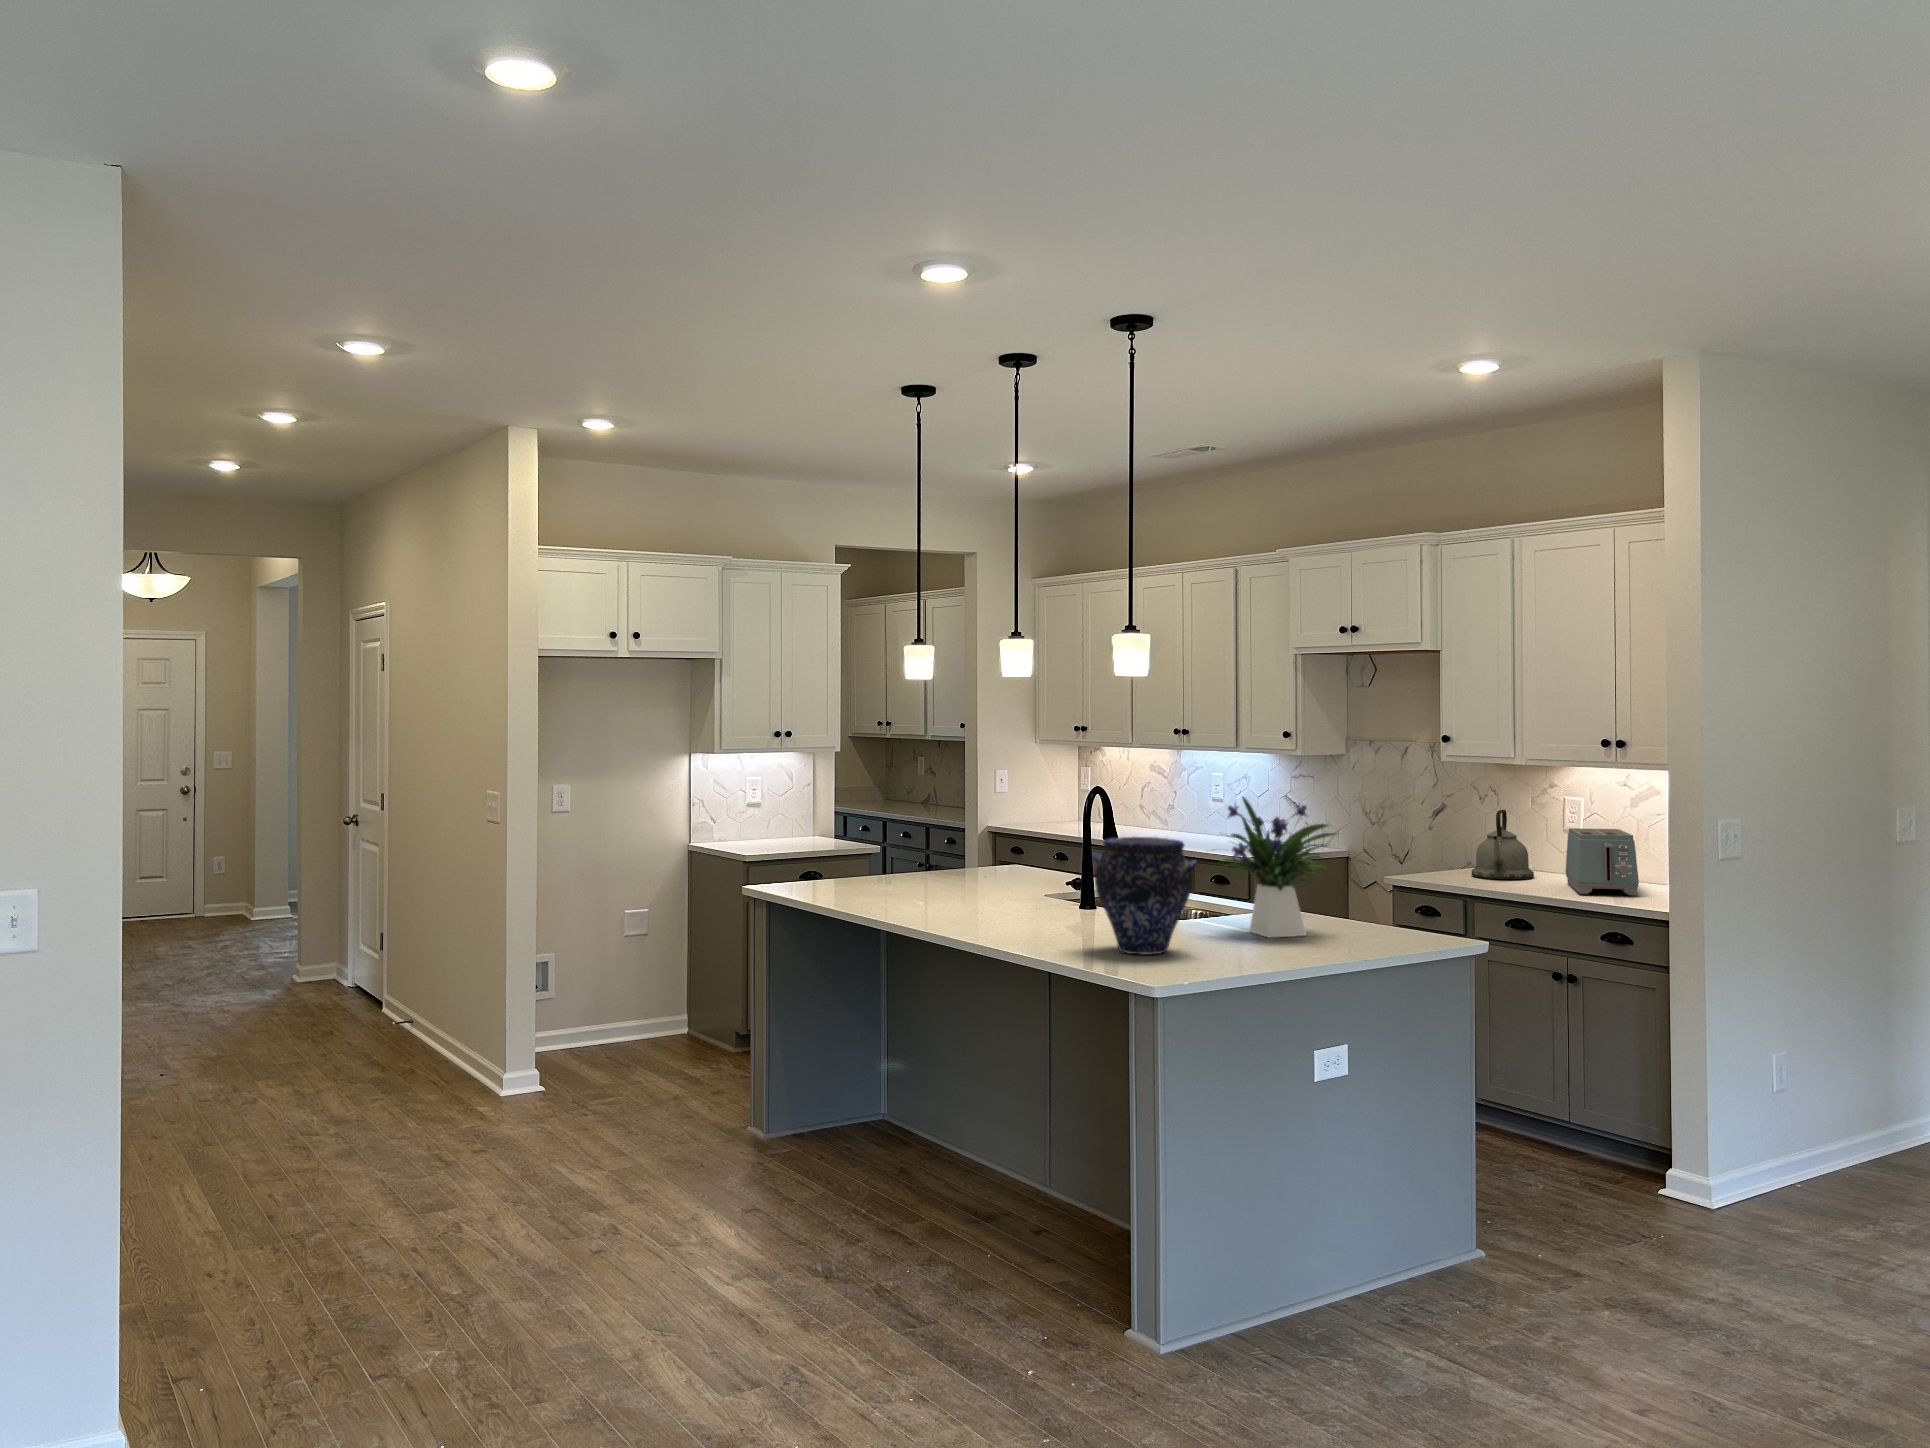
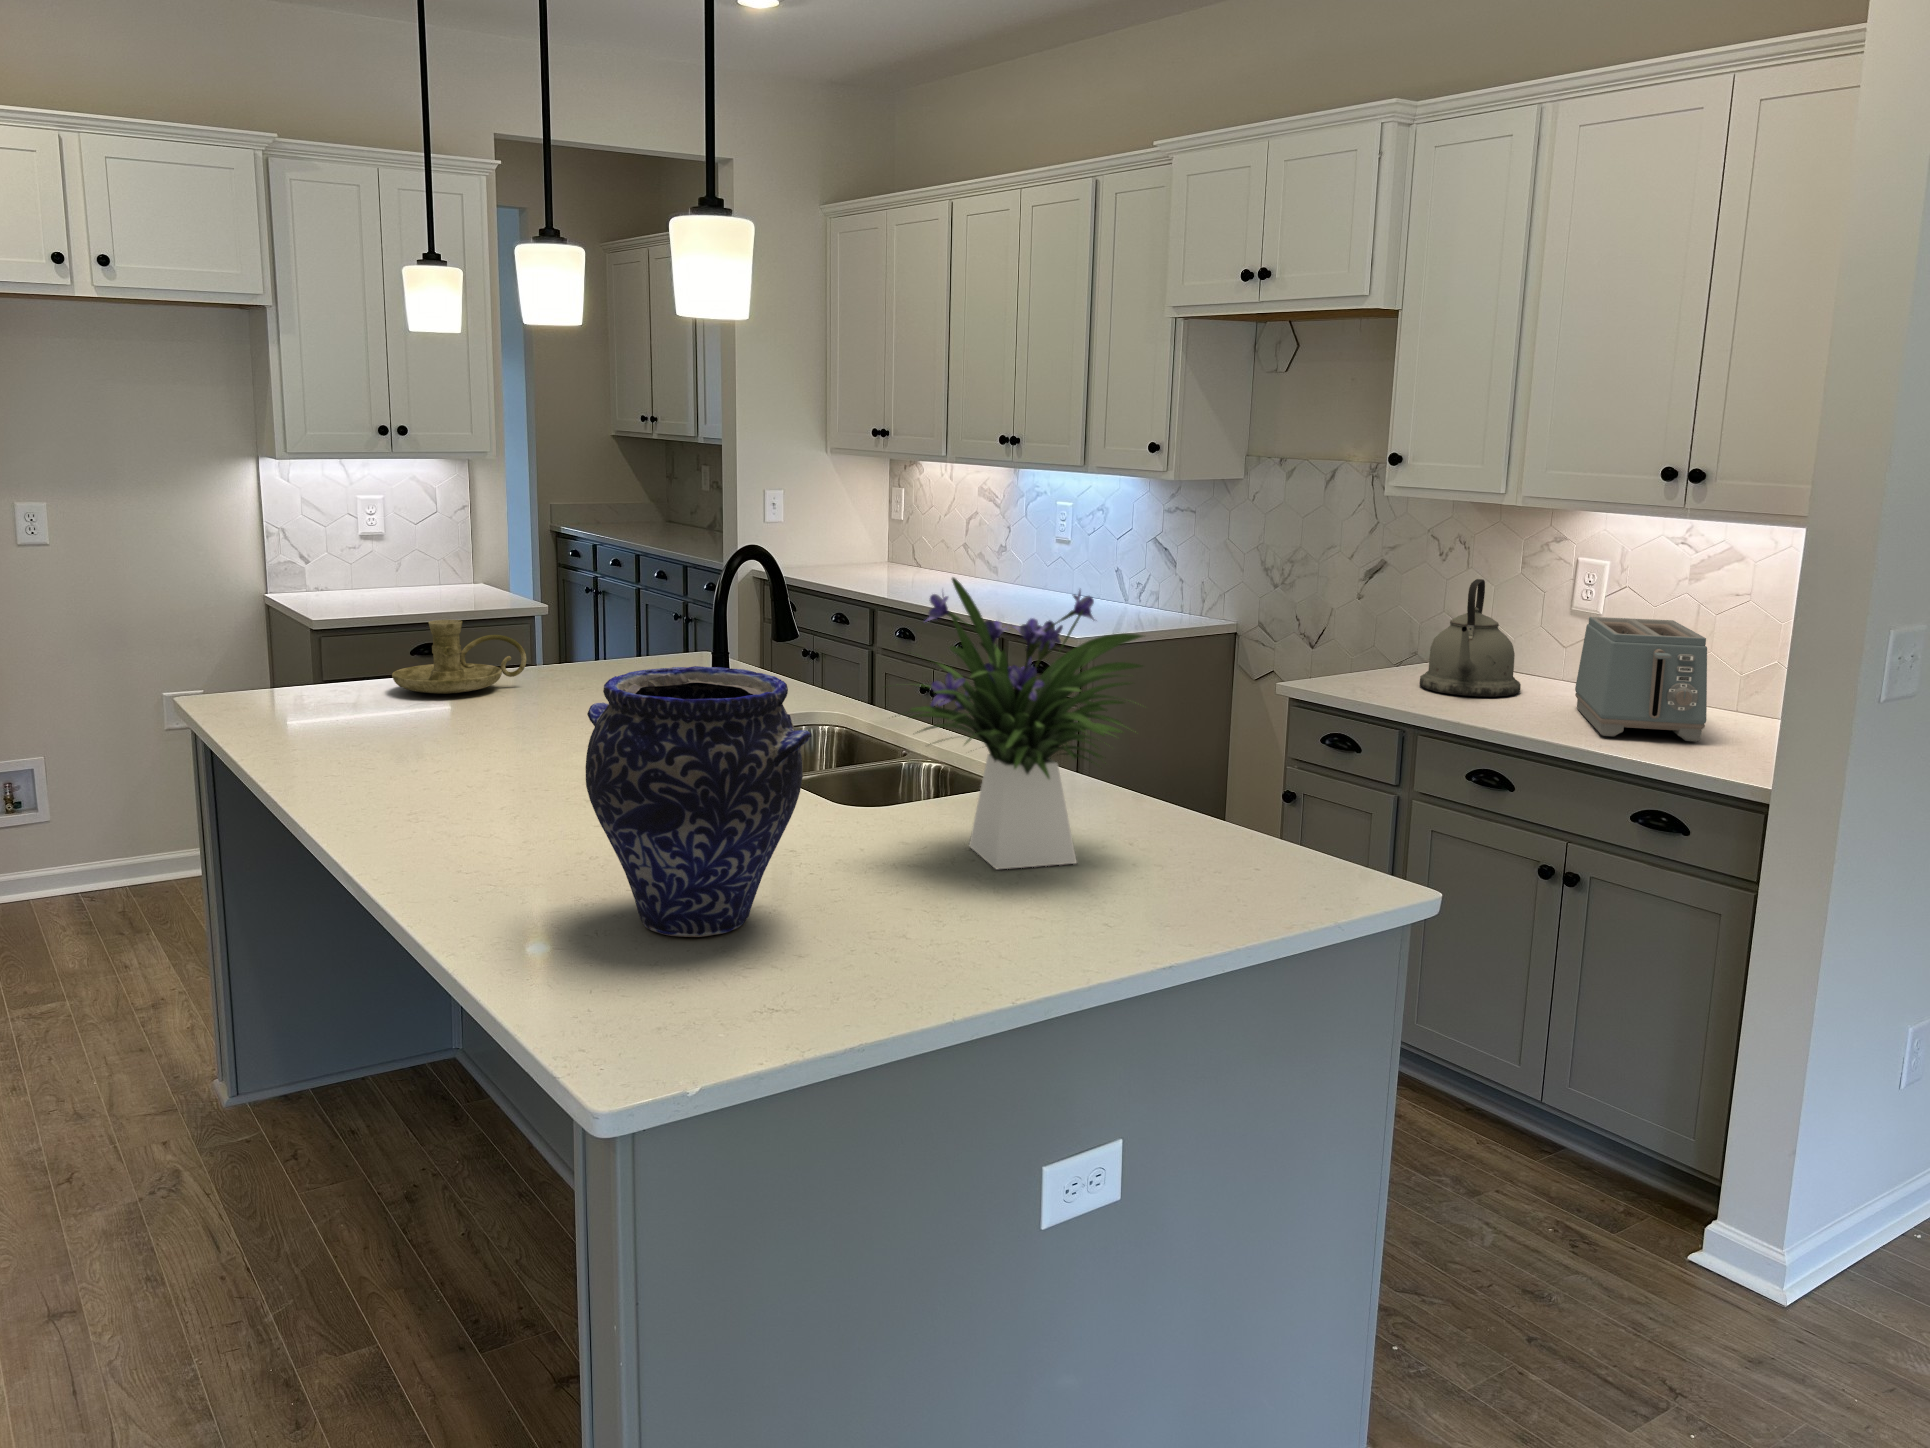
candle holder: none [864,843,937,885] -> present [392,620,526,694]

